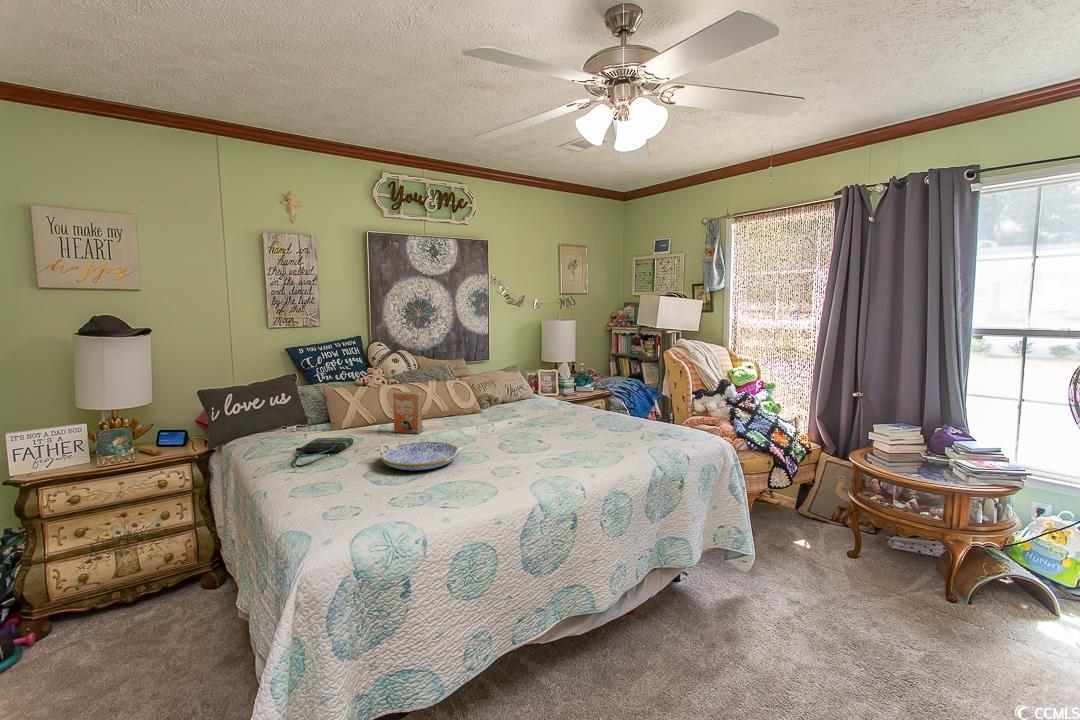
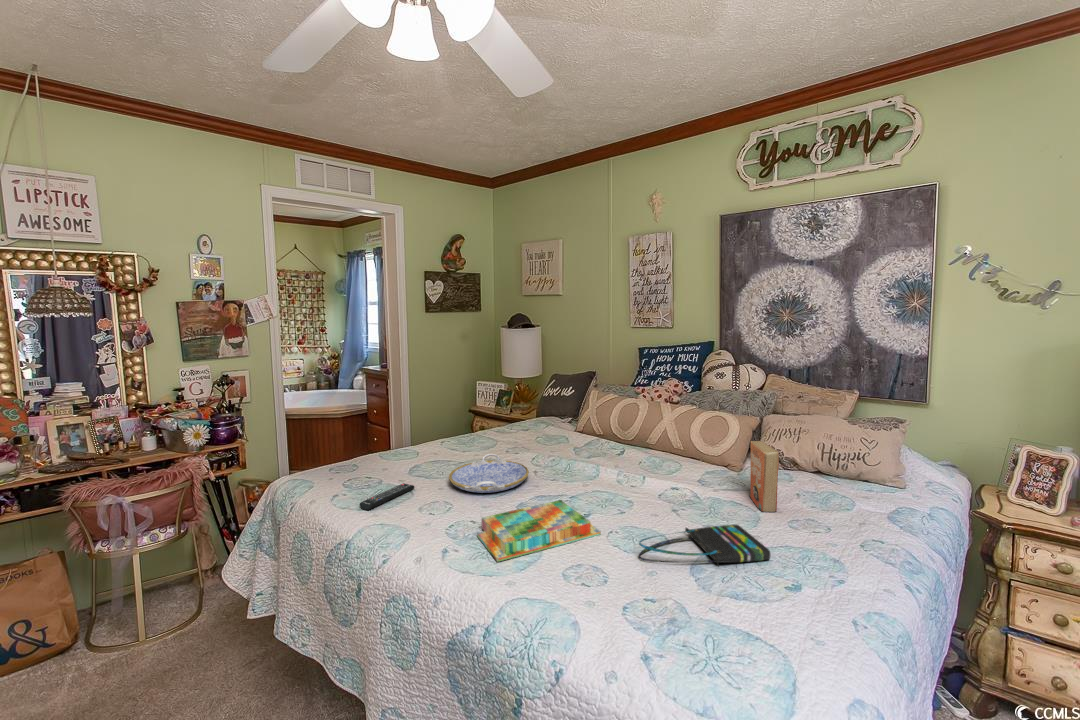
paperback book: present [393,392,422,434] -> present [750,441,779,512]
board game: none [508,434,574,466] -> present [477,500,601,562]
tote bag: present [294,438,353,467] -> present [639,524,770,565]
remote control: none [388,483,442,507] -> present [359,483,414,510]

